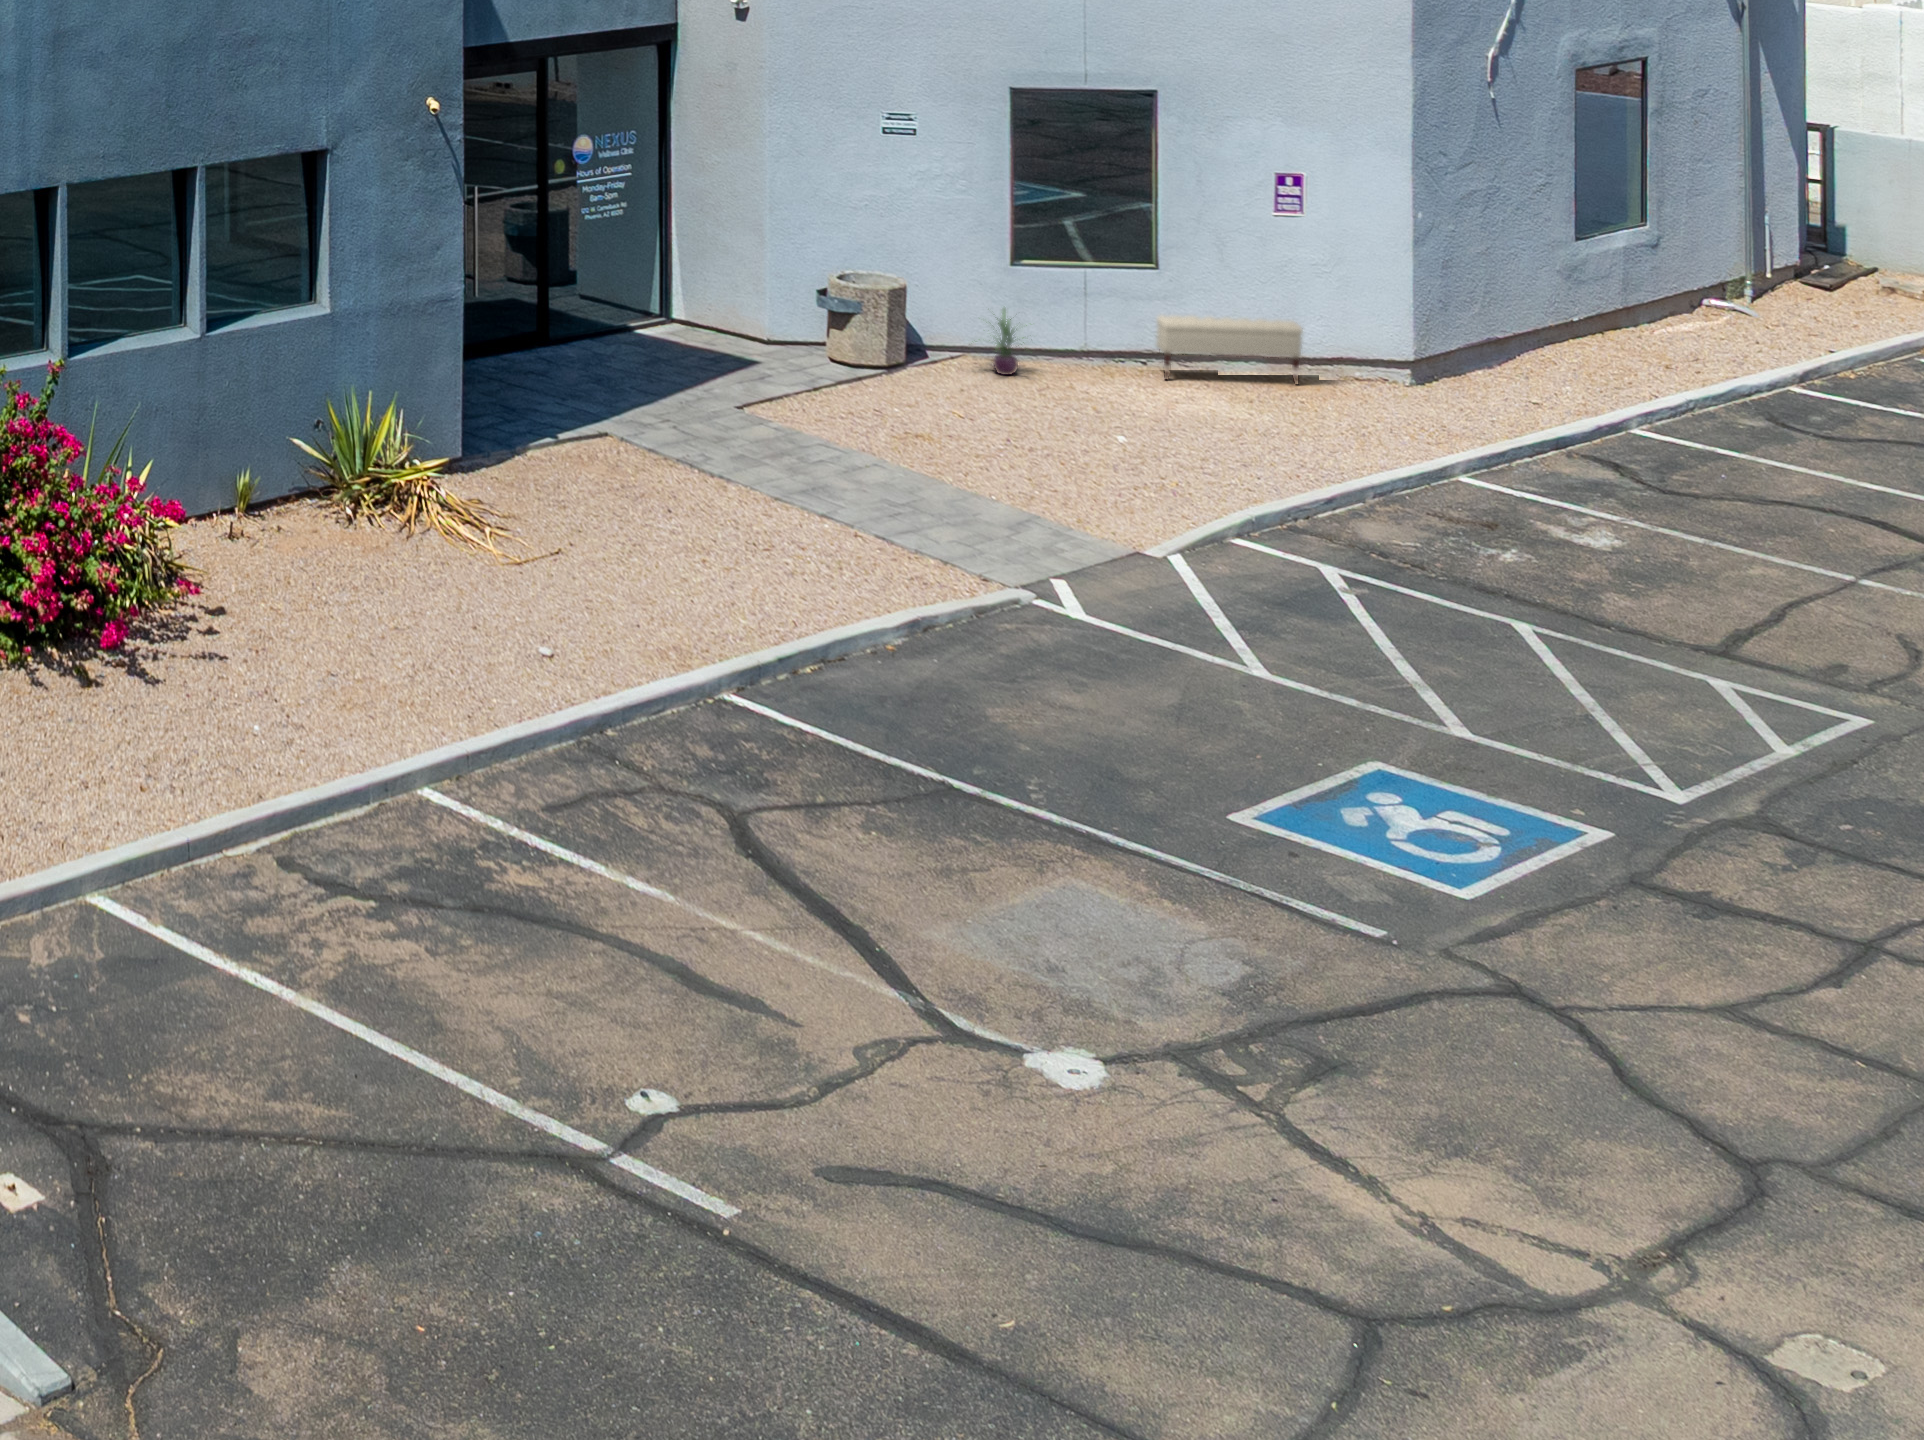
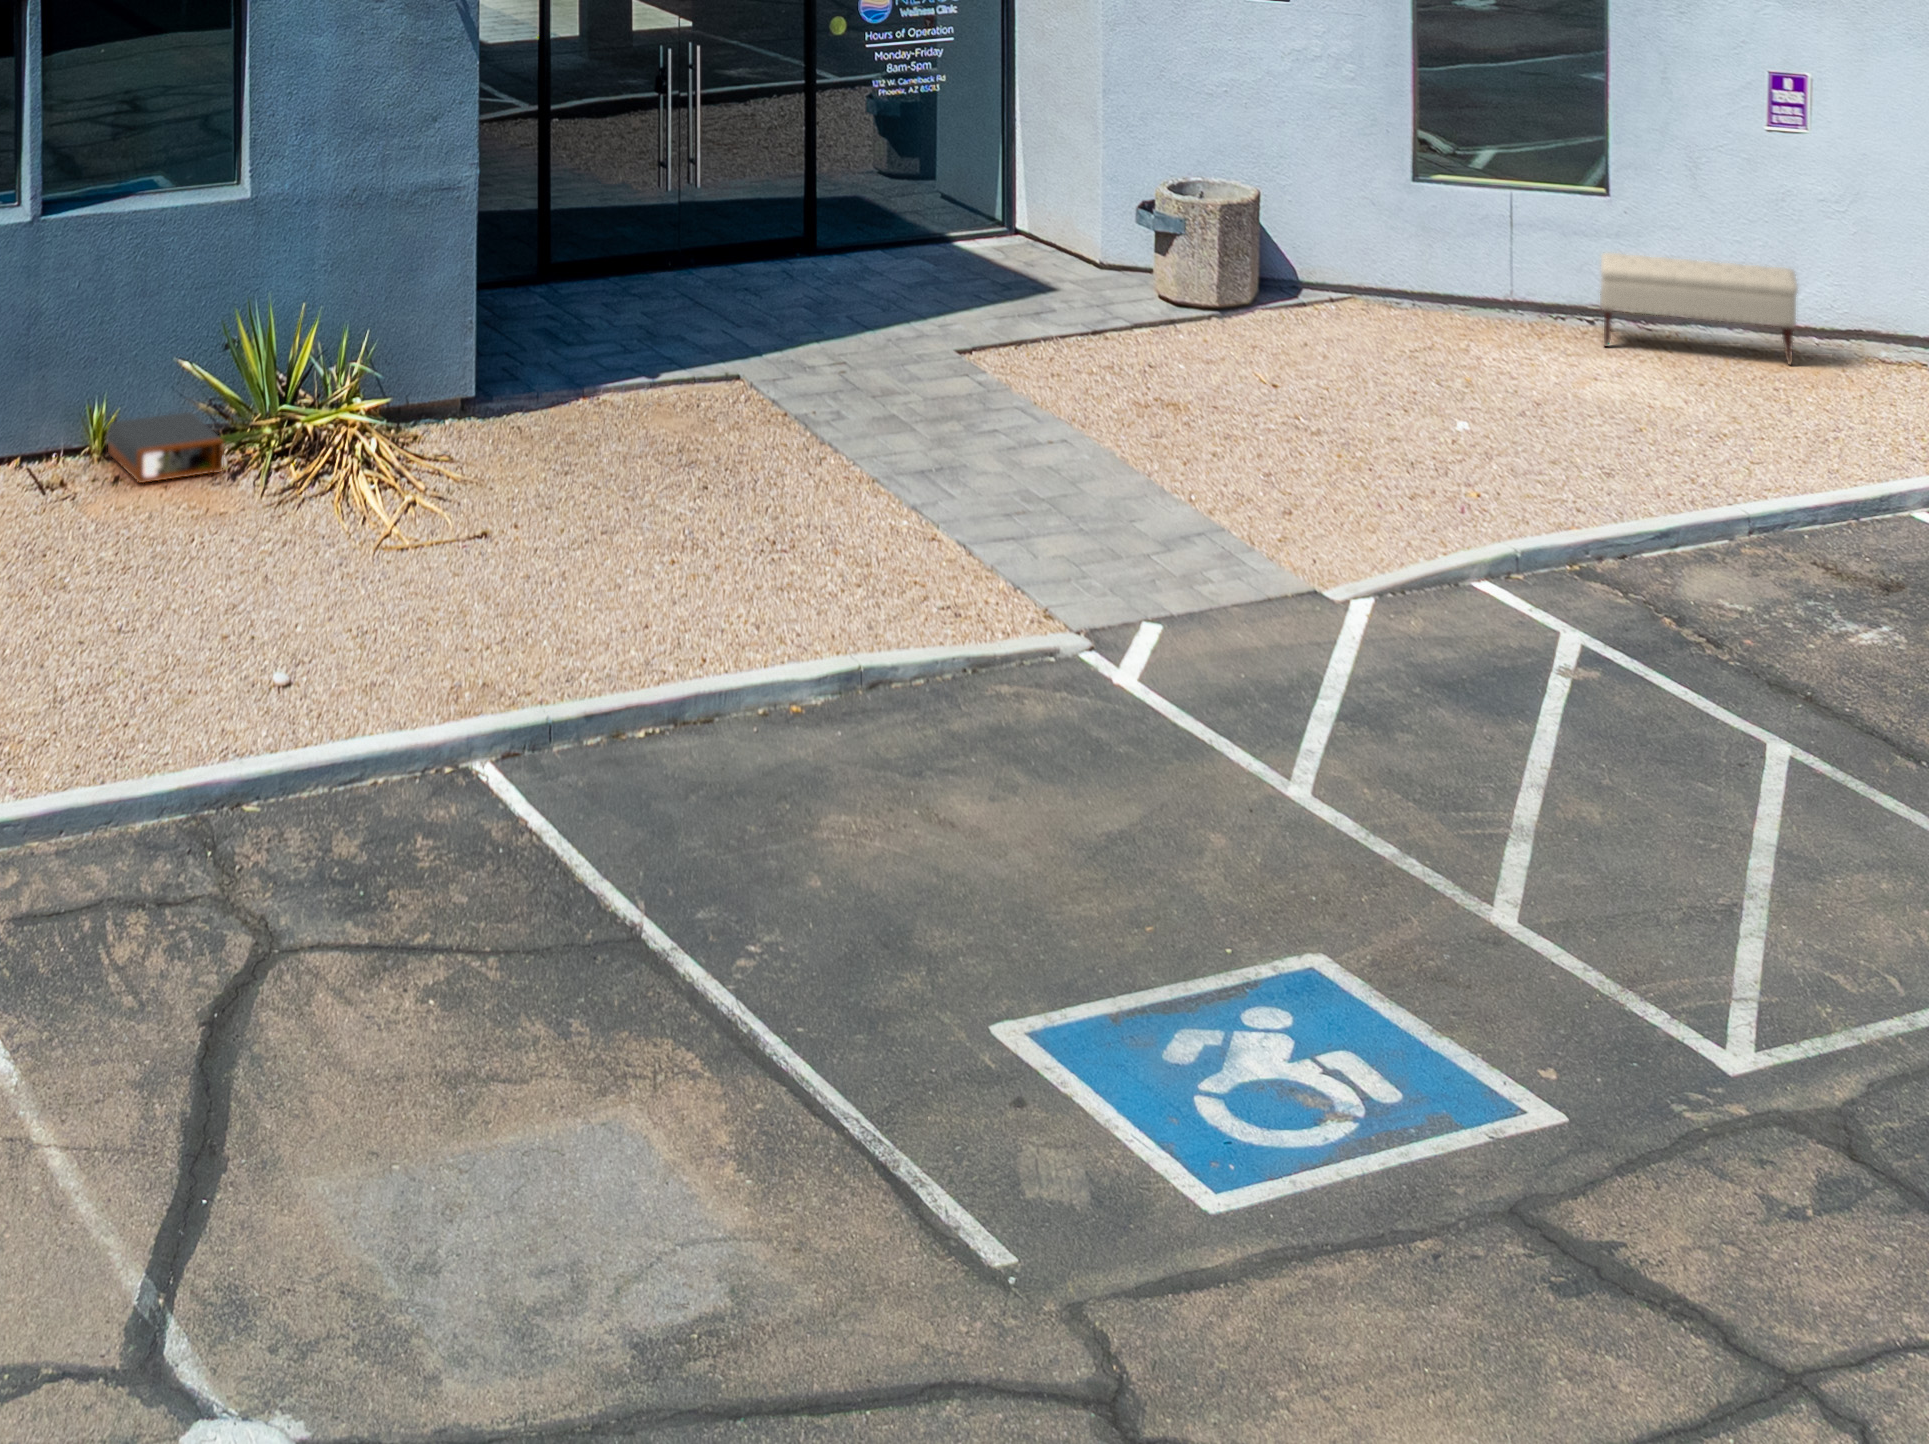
decorative plant: present [975,309,1027,375] -> none [1336,233,1435,327]
storage box: none [240,478,339,529] -> present [108,412,224,483]

